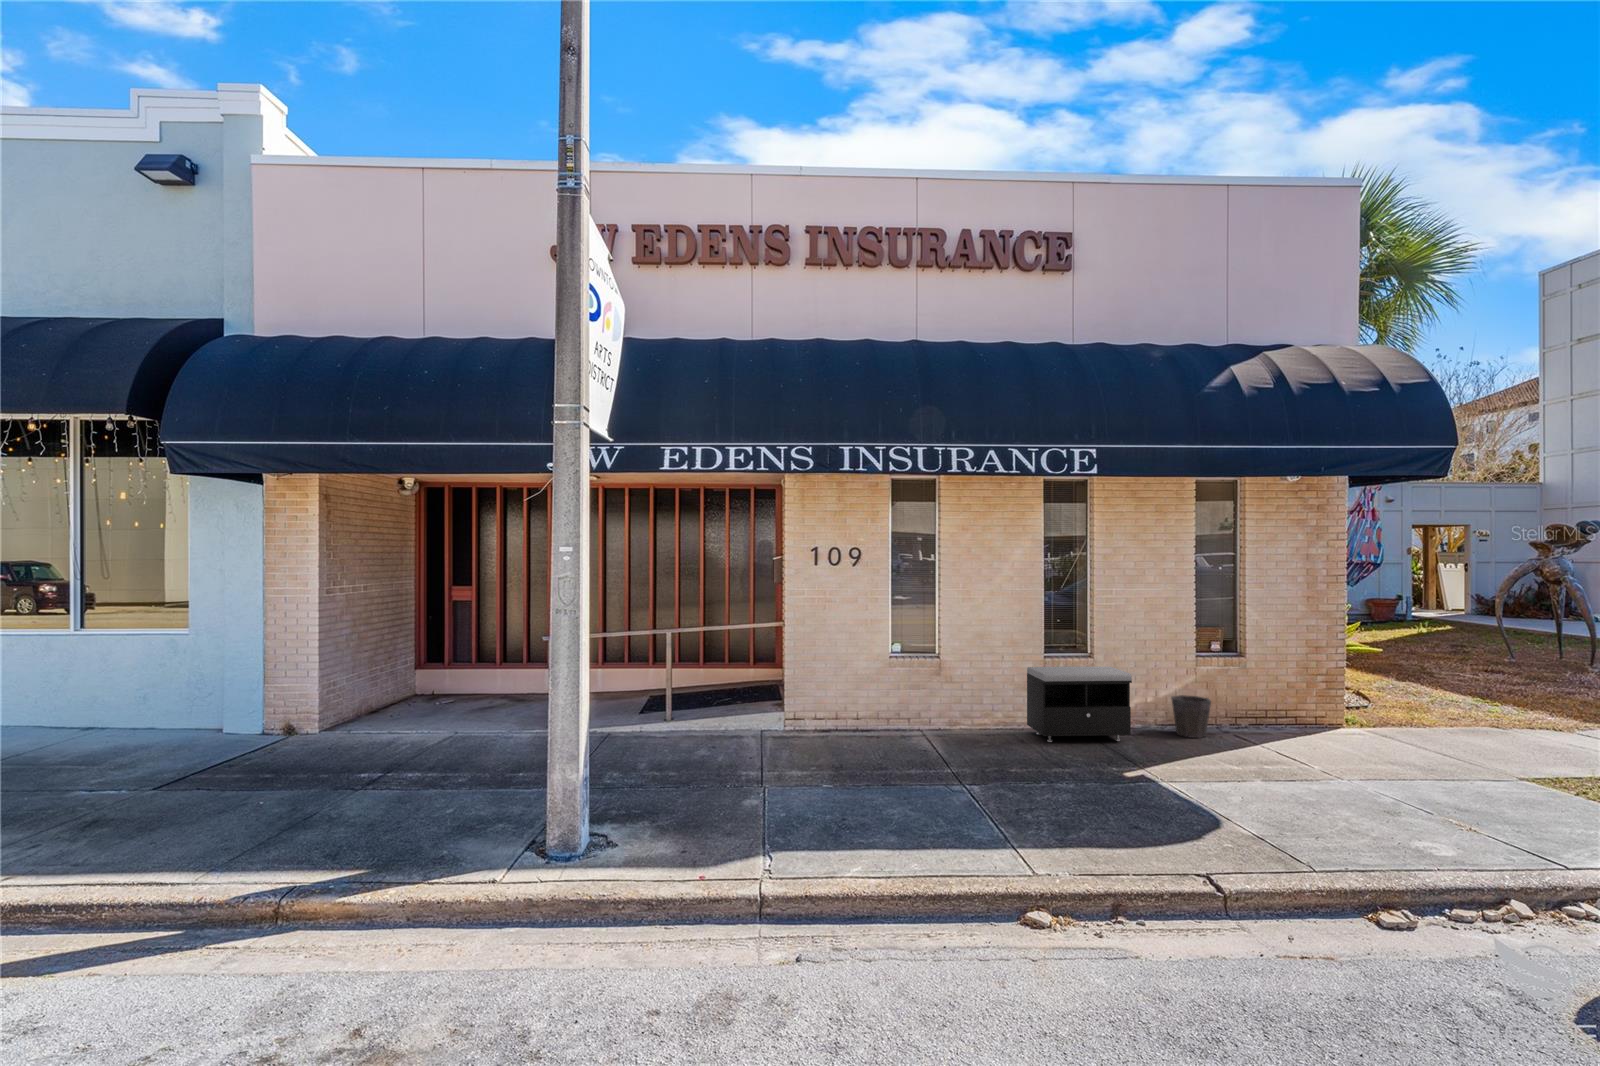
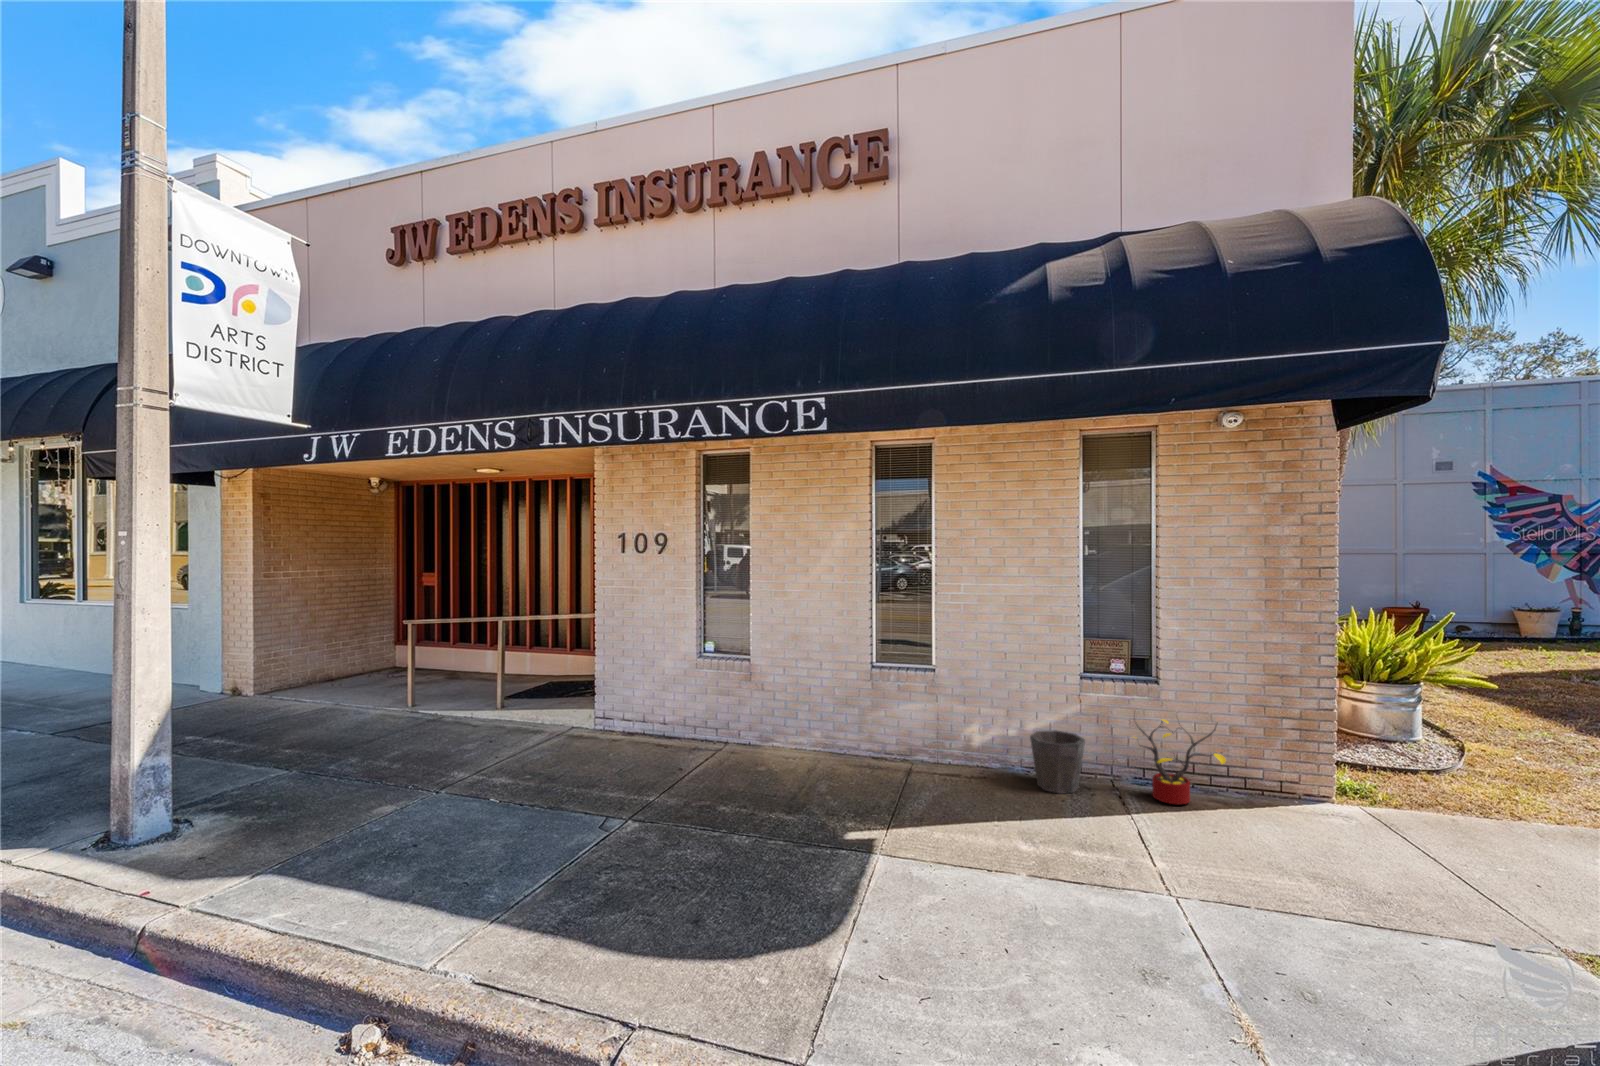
storage bench: present [1027,667,1132,742] -> none [833,679,955,786]
decorative plant: none [1228,676,1303,736] -> present [1139,719,1226,804]

